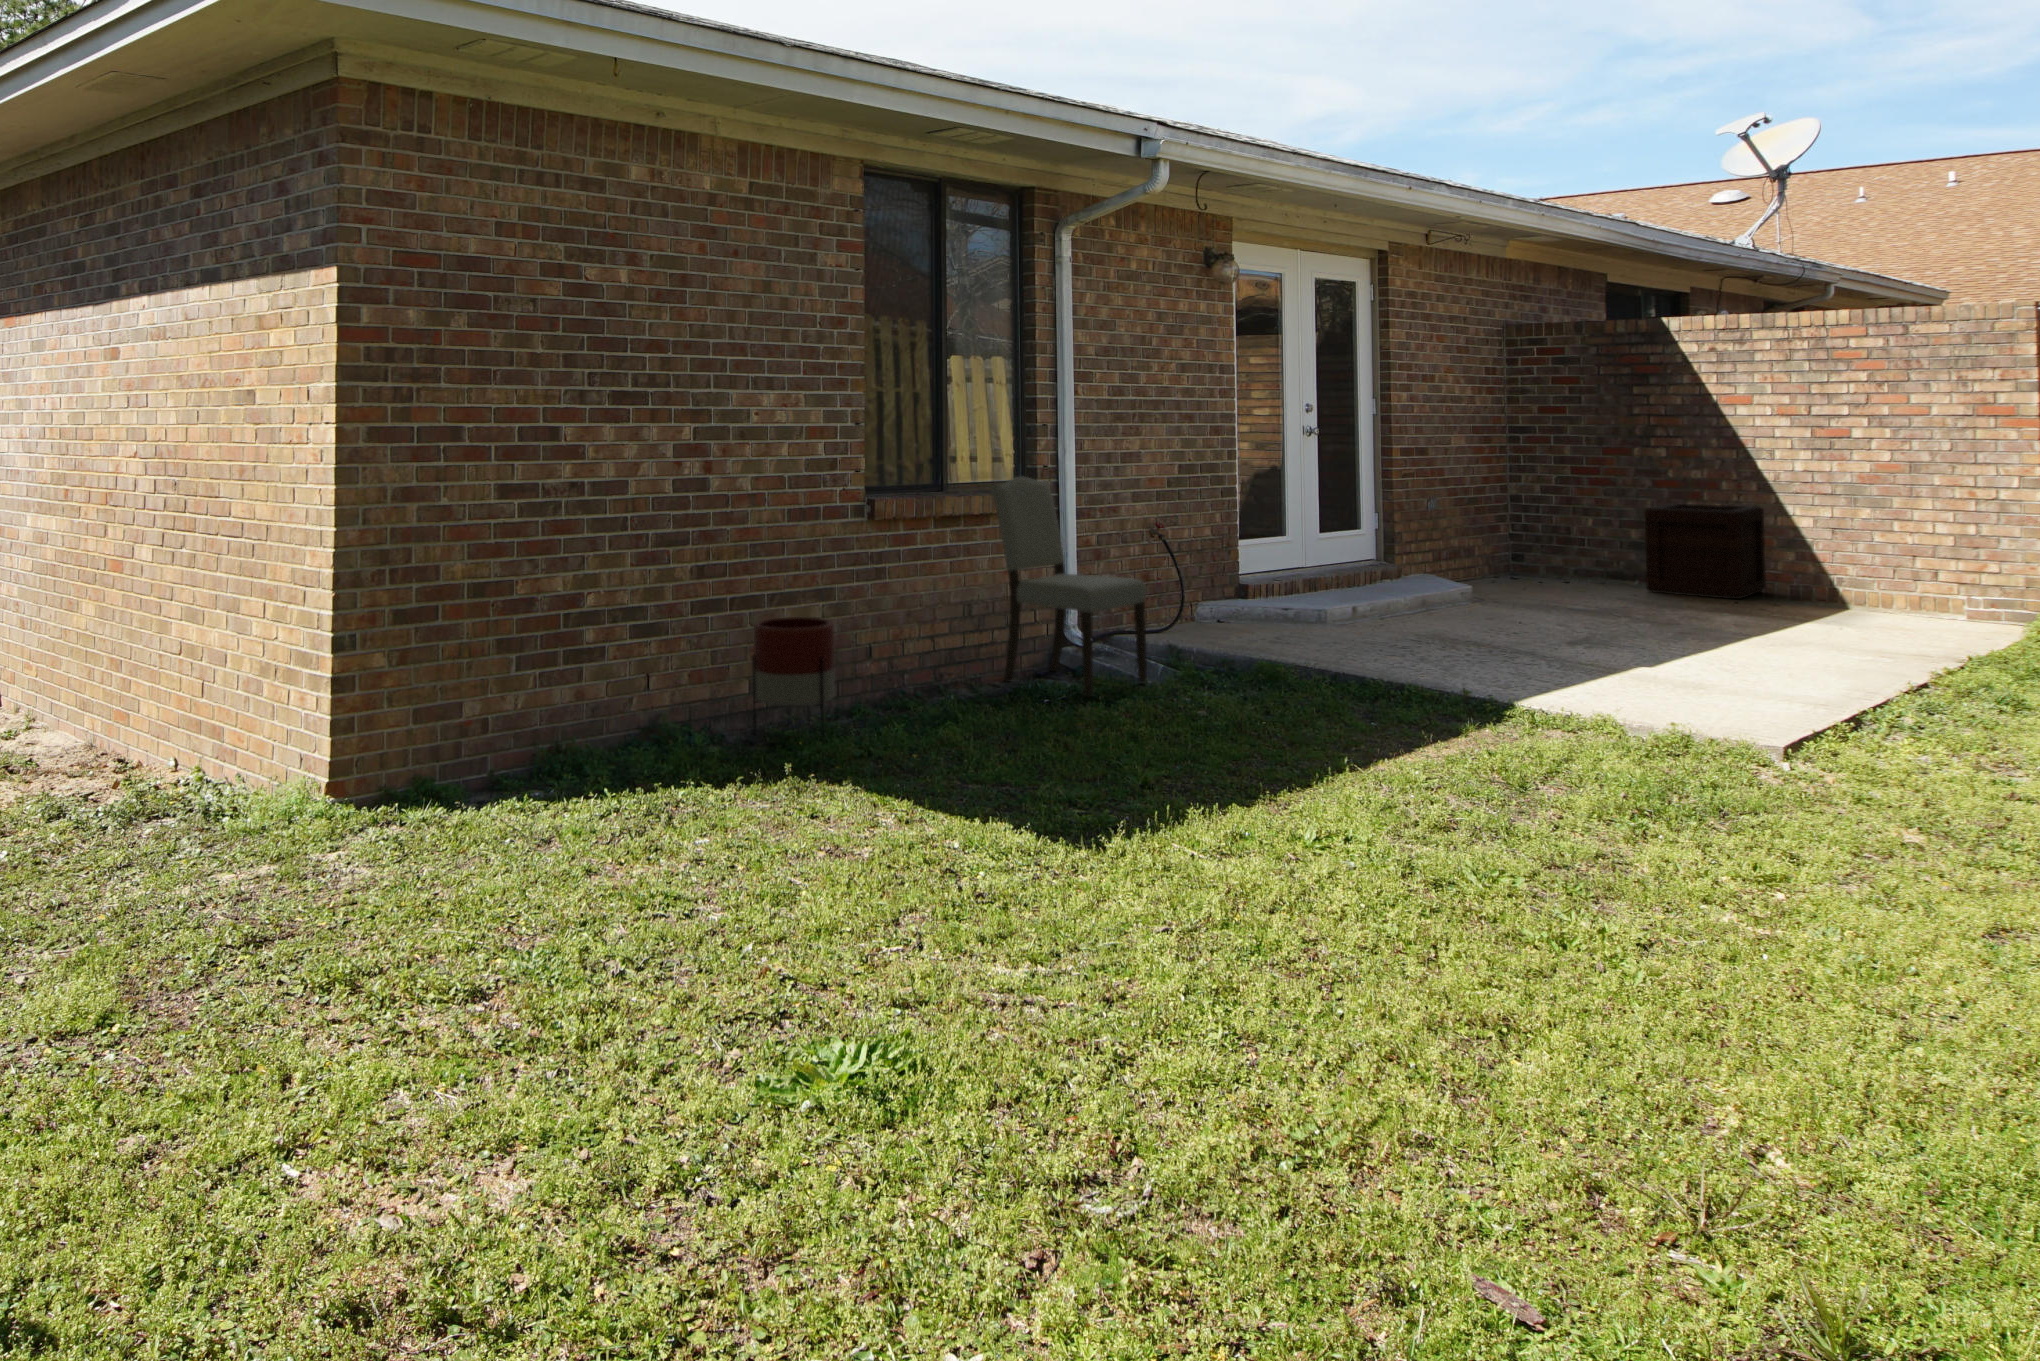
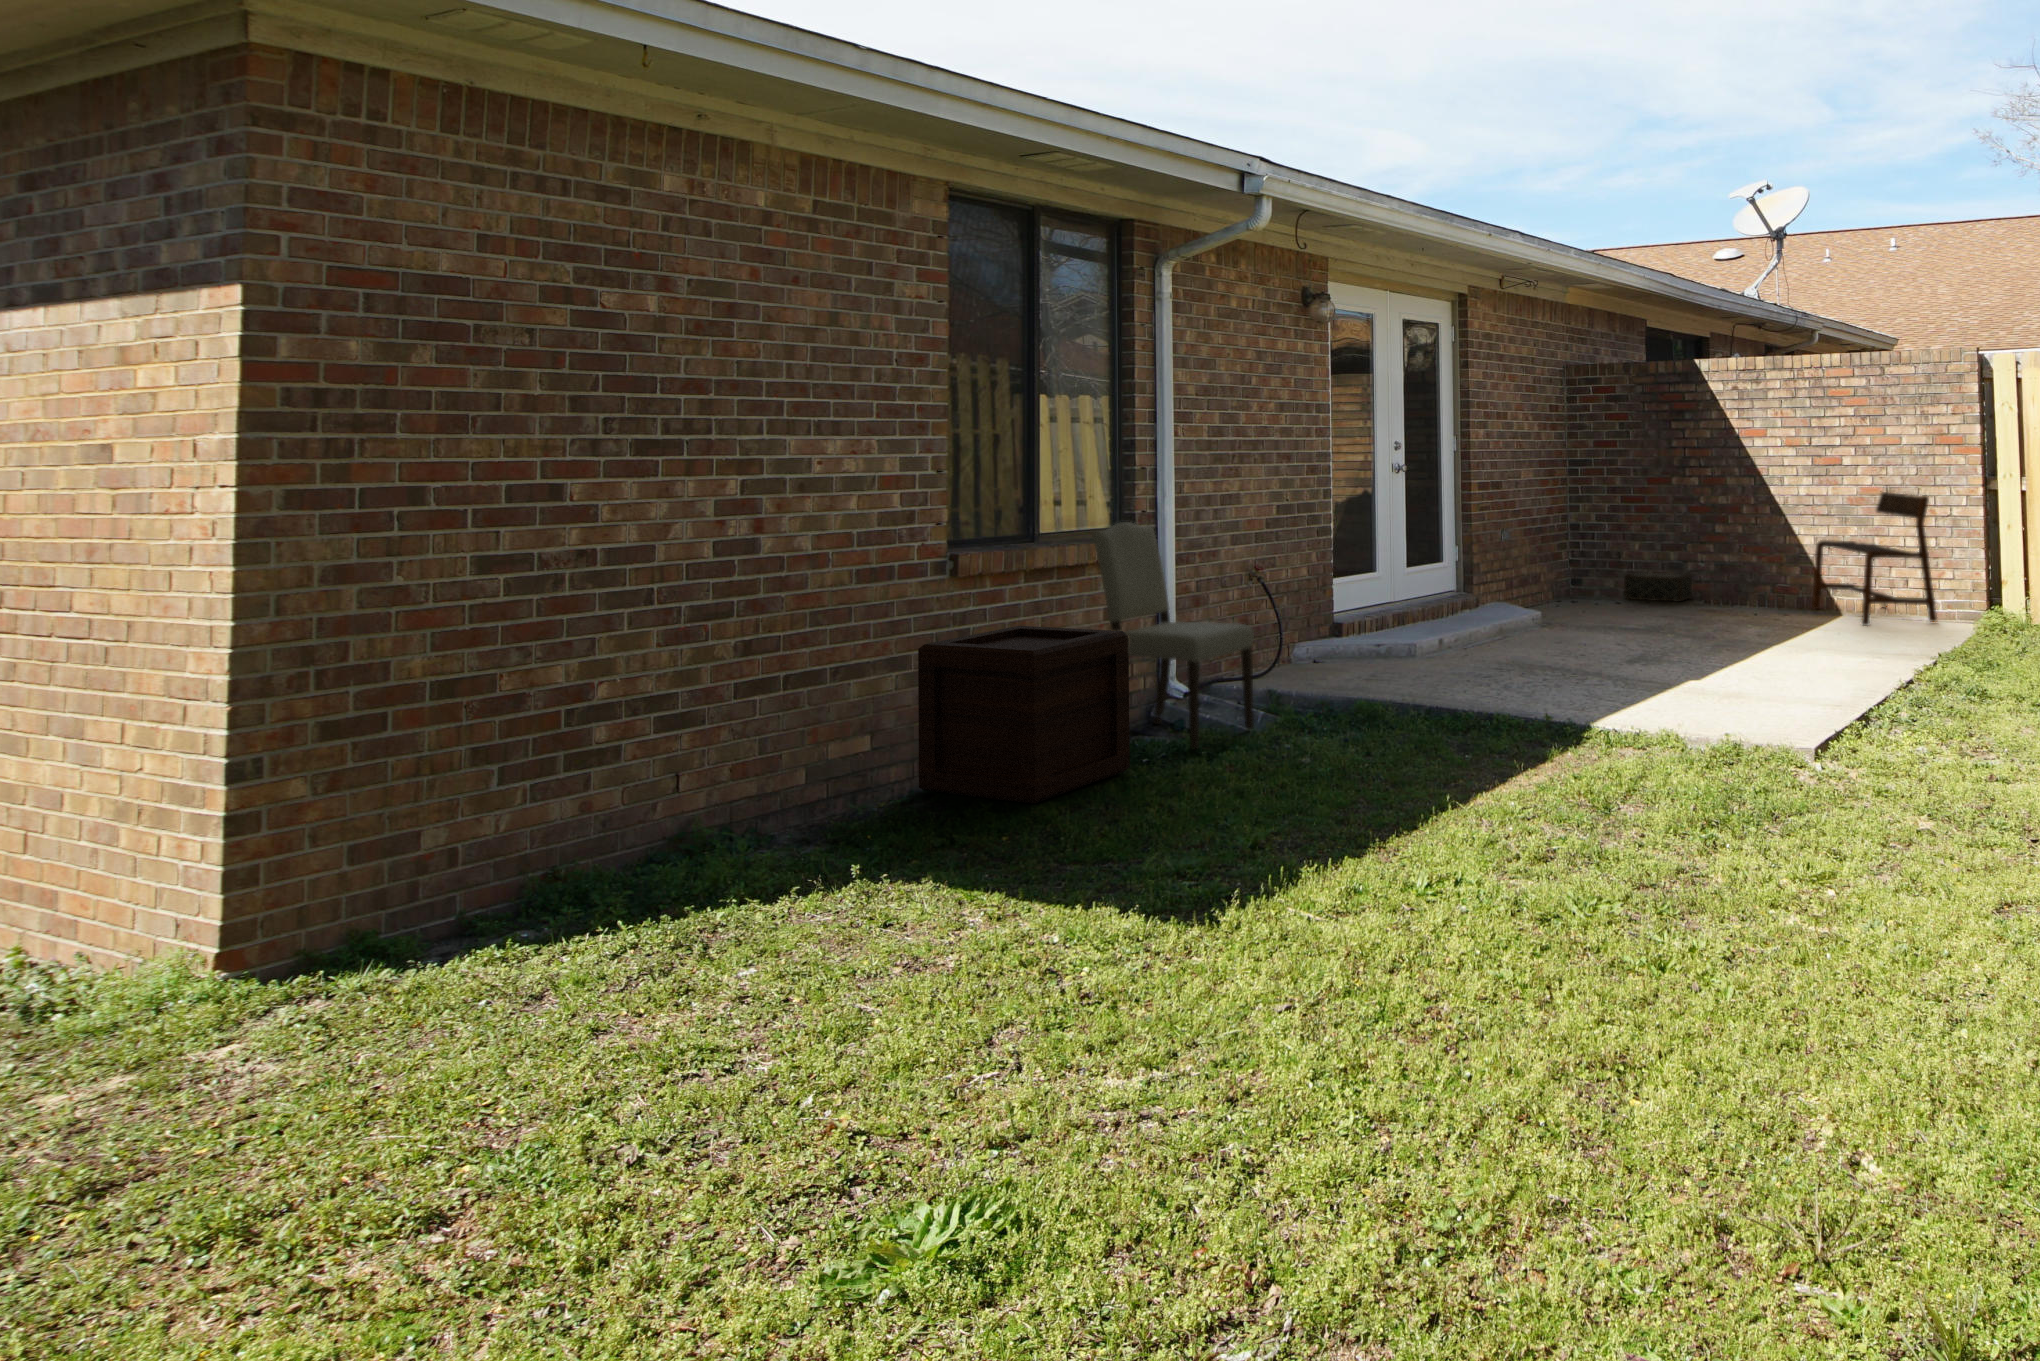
bench: none [1803,465,1974,622] -> present [1812,492,1937,626]
wooden crate: present [1645,503,1766,599] -> present [918,626,1130,803]
woven basket: none [1565,550,1650,584] -> present [1624,572,1692,601]
planter: present [752,617,835,736] -> none [816,688,916,826]

